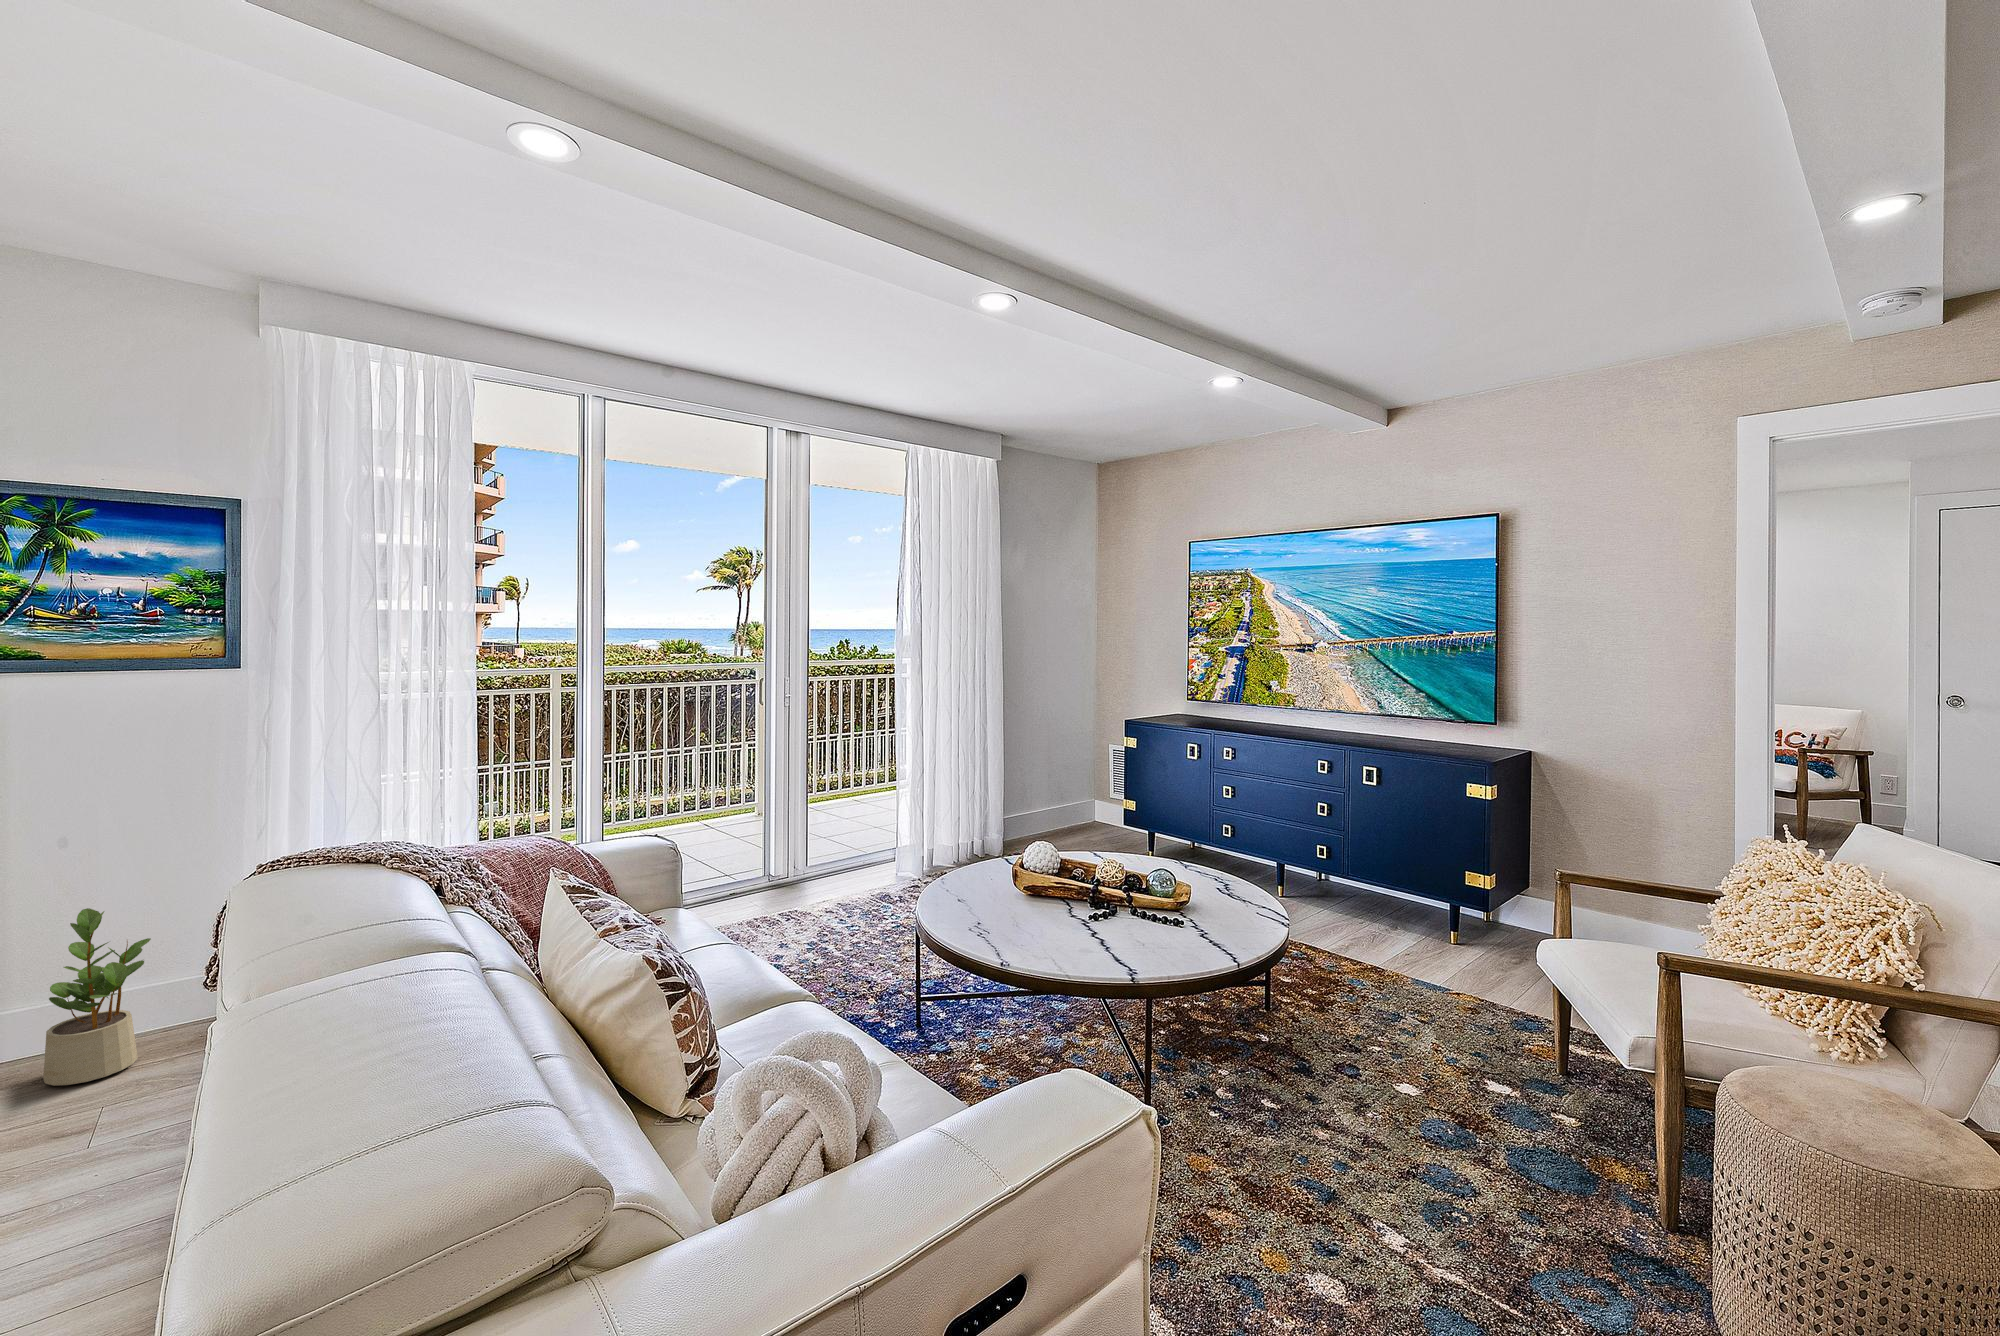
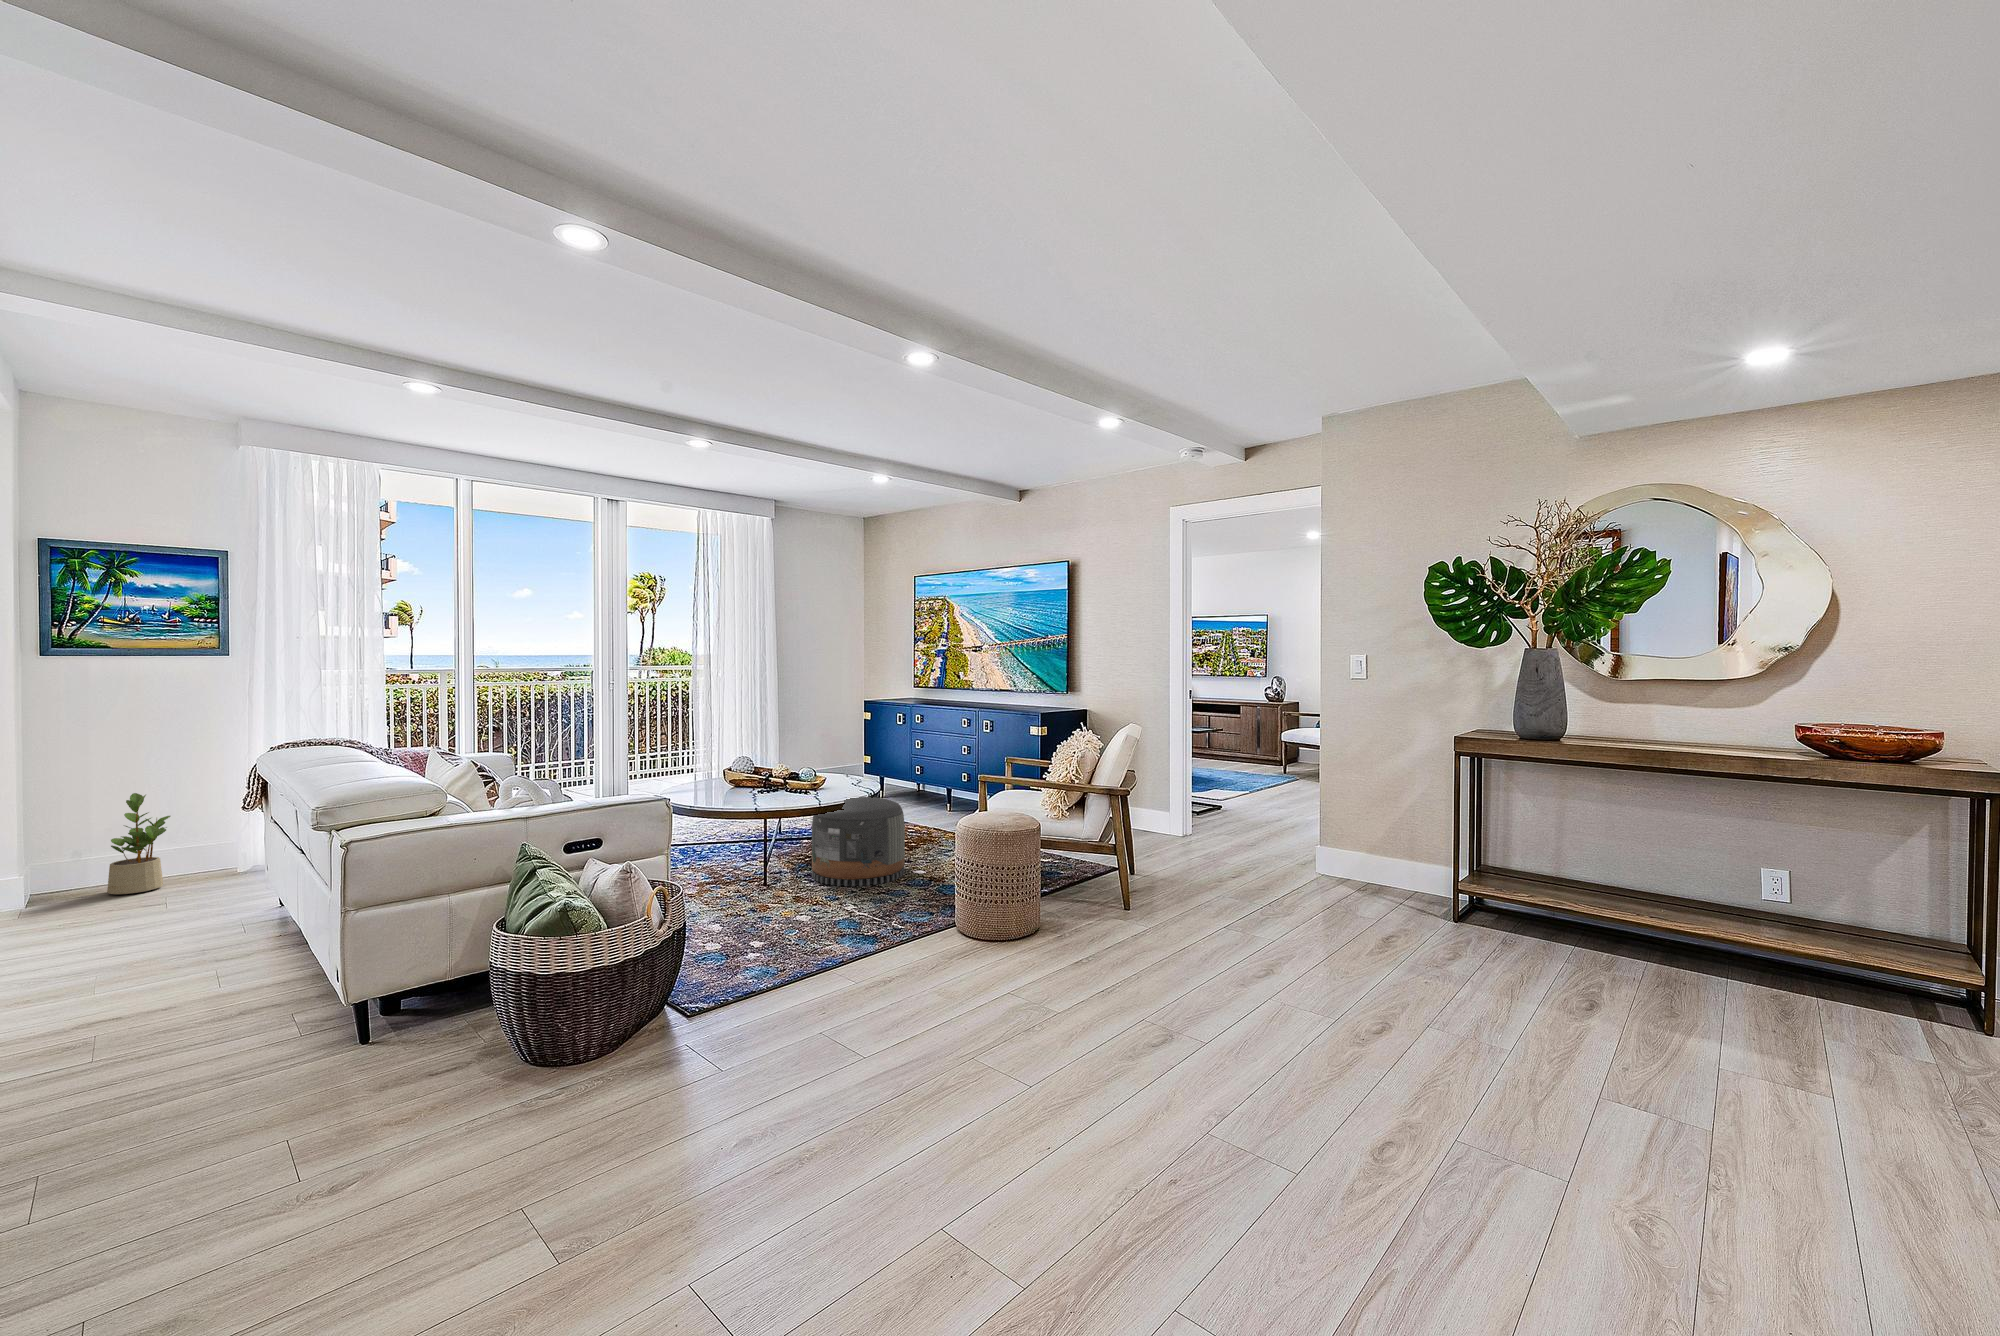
pouf: none [1216,927,1395,1120] -> present [812,797,905,886]

